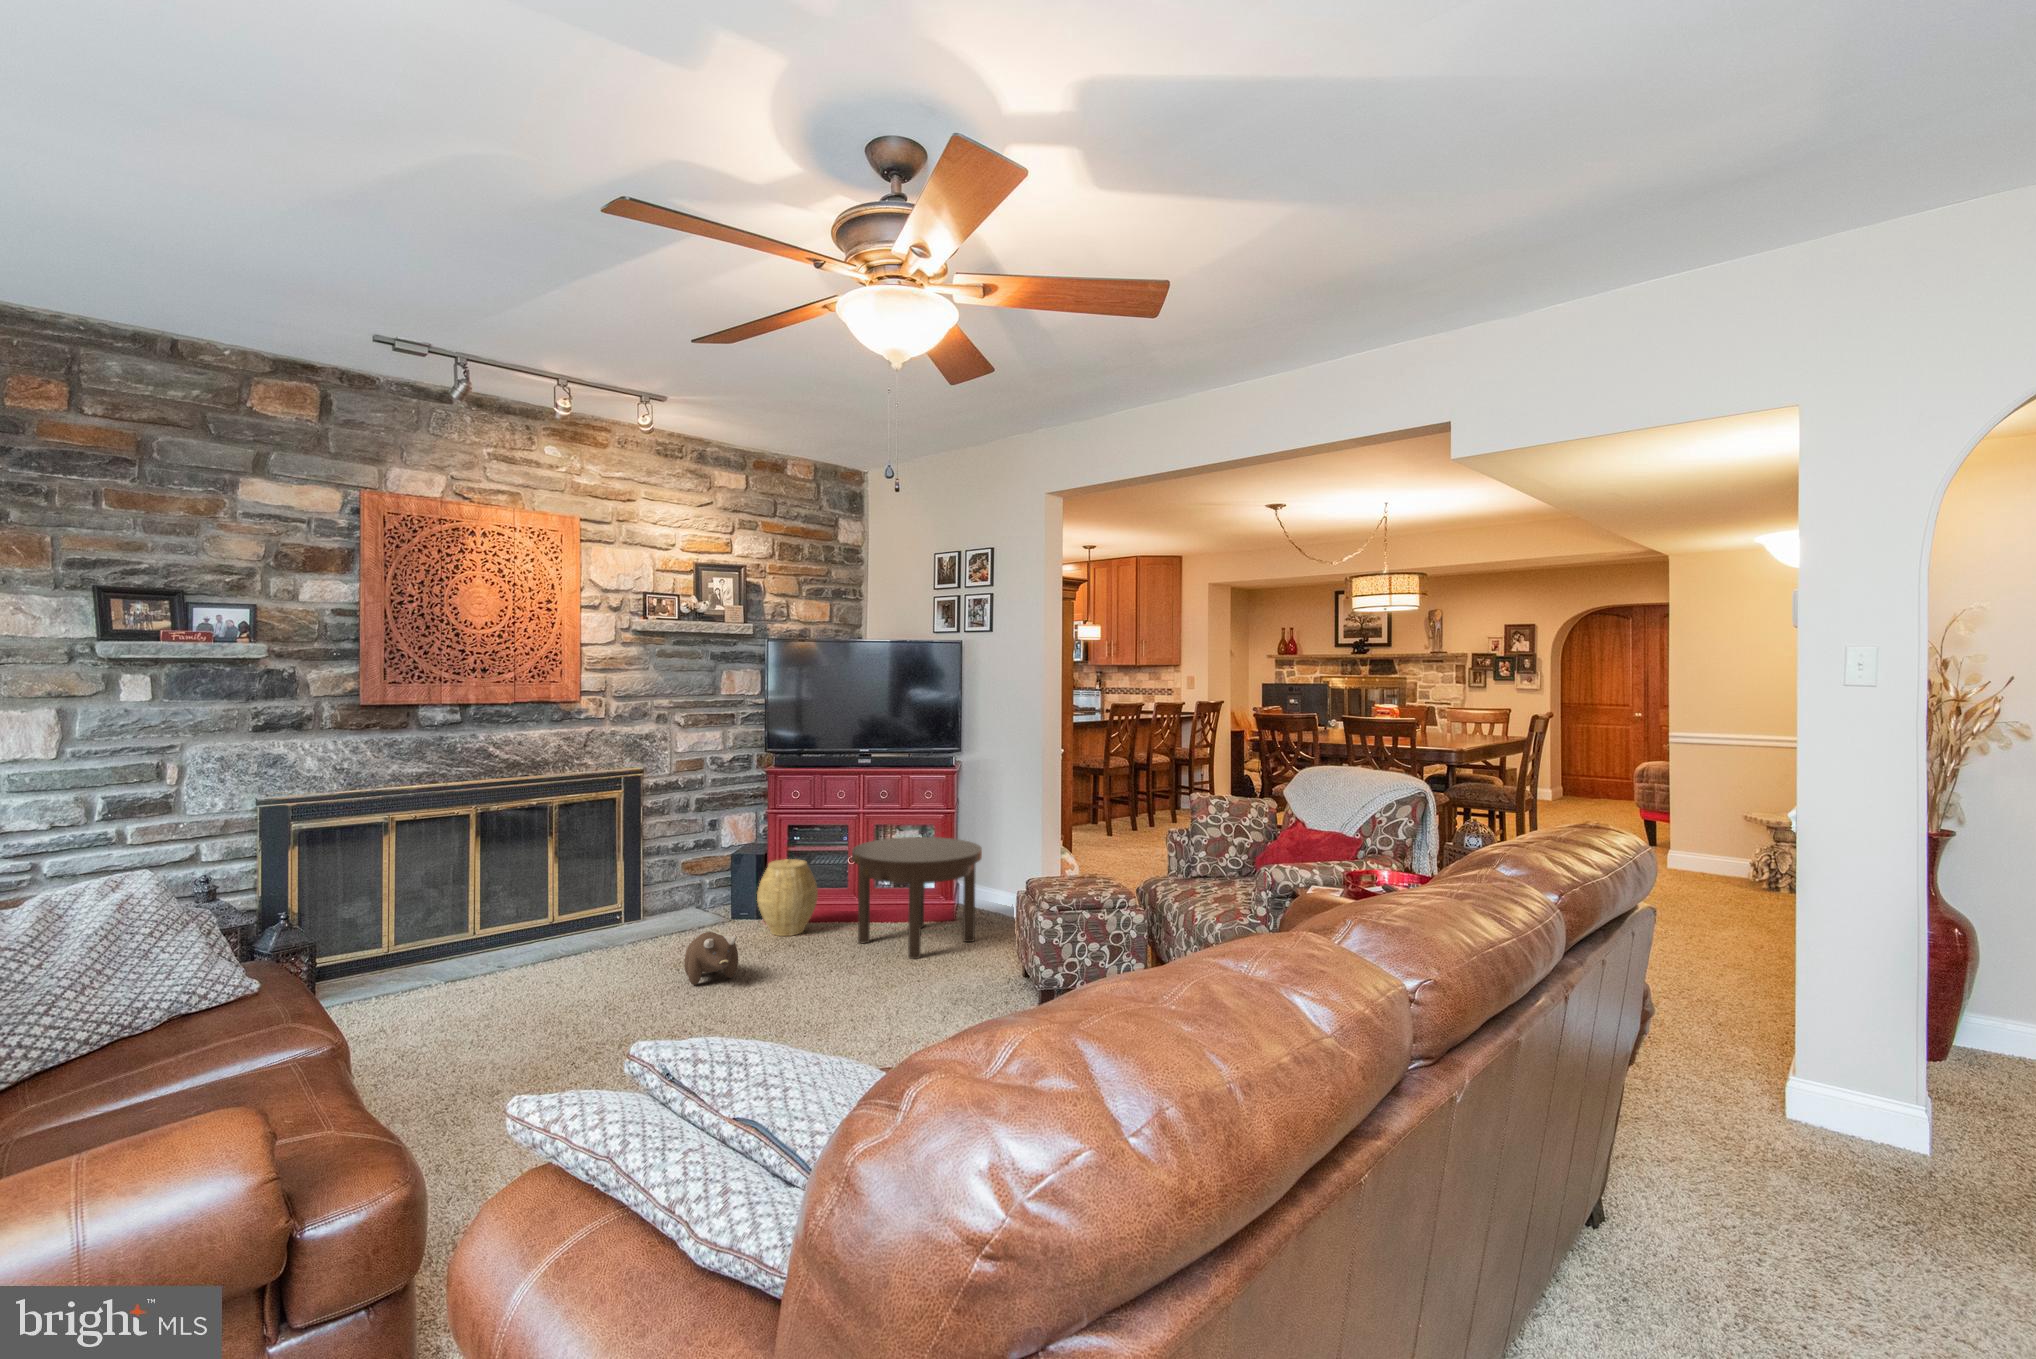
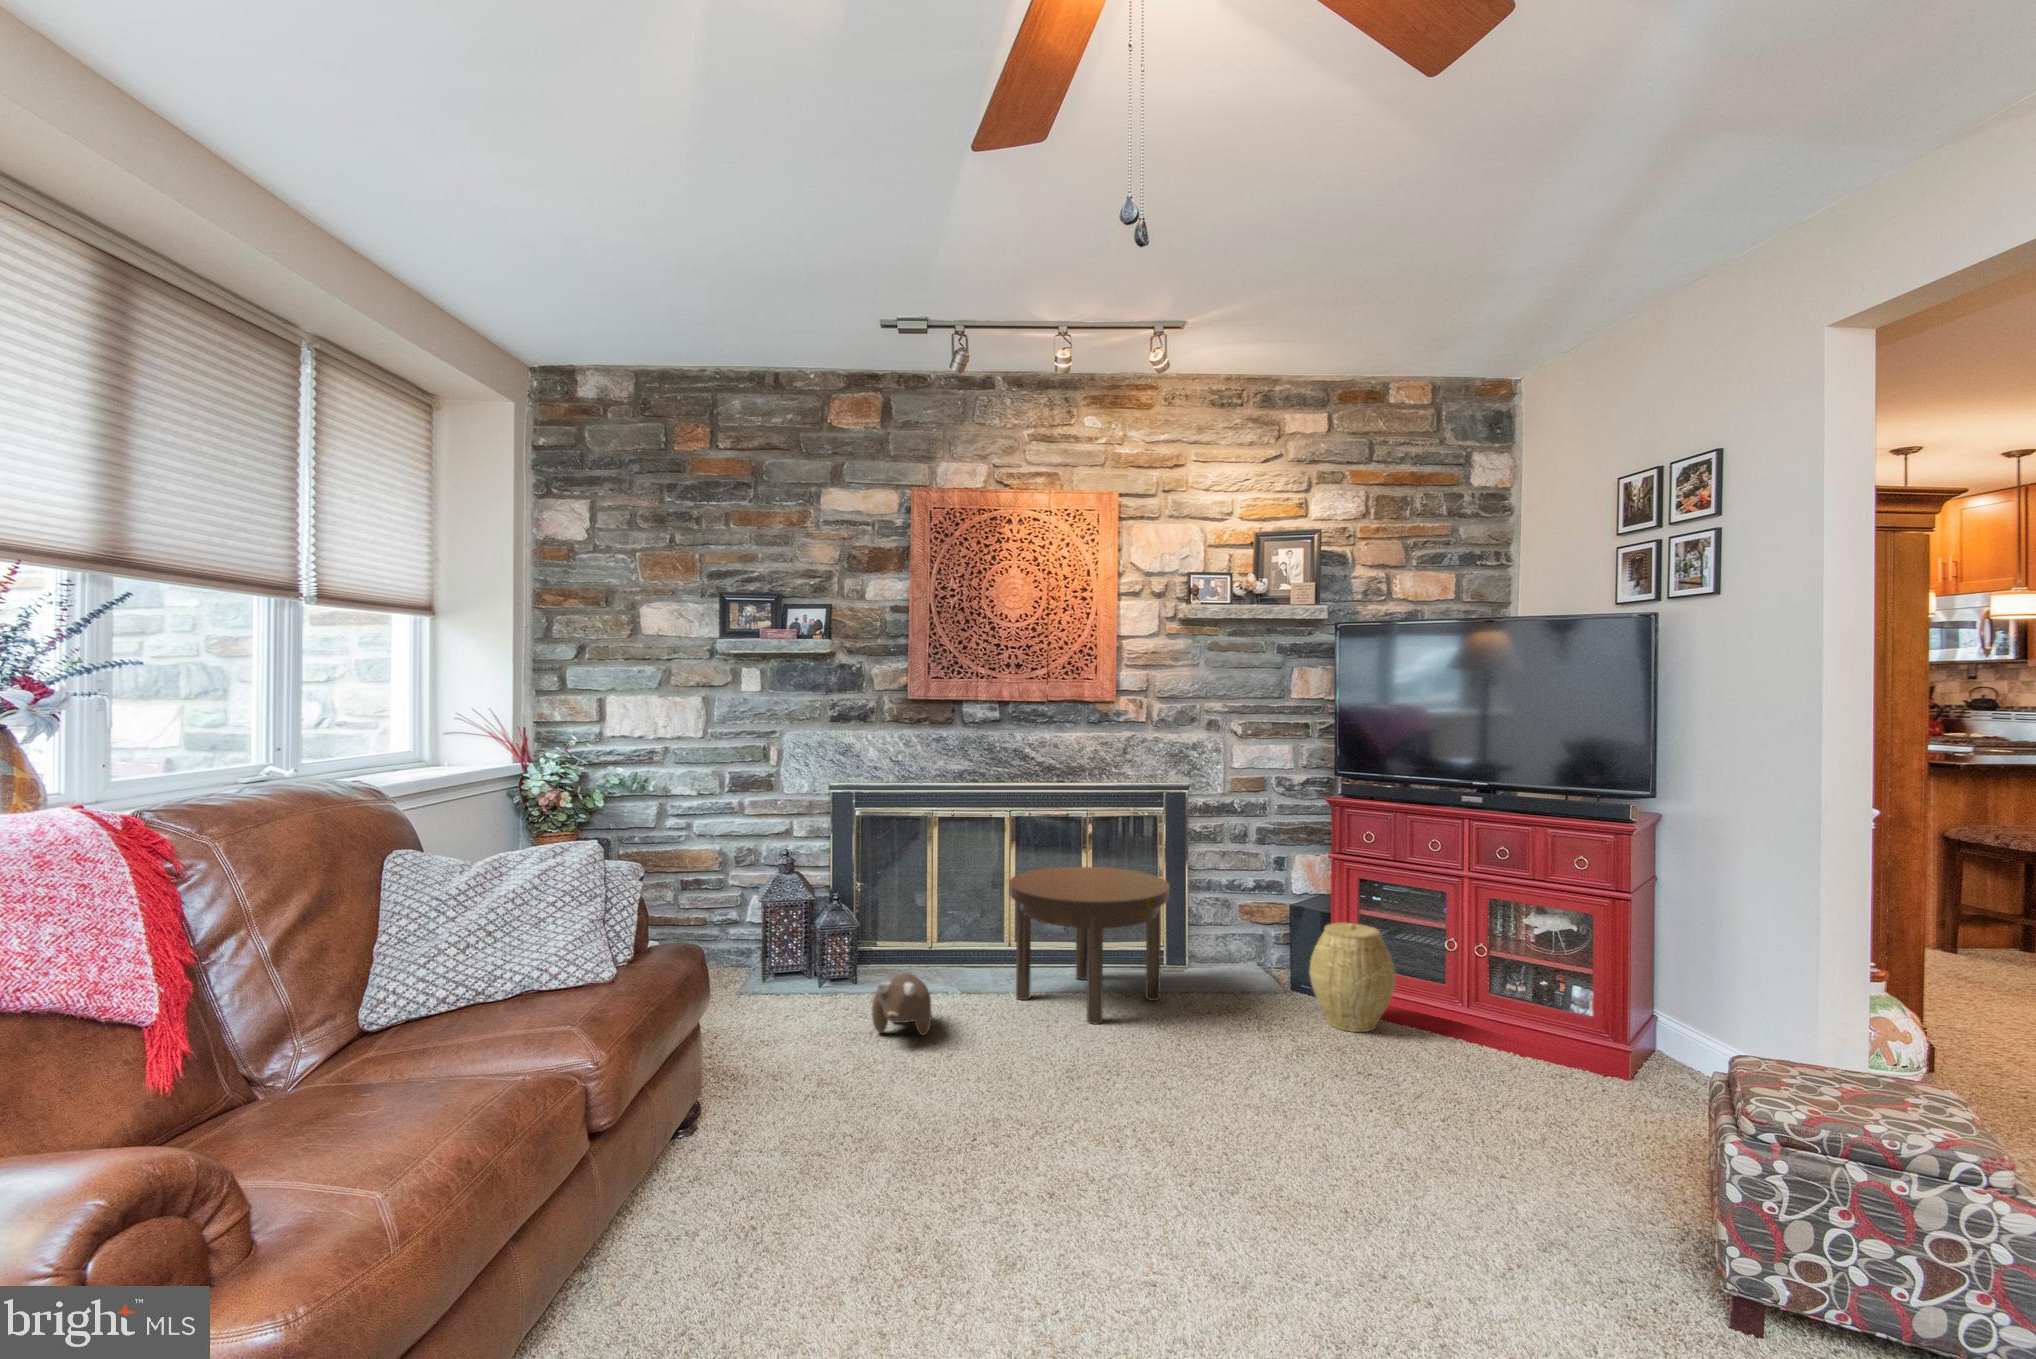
side table: present [852,837,982,959] -> present [1009,867,1170,1024]
plush toy: present [684,932,738,985] -> present [872,973,932,1035]

